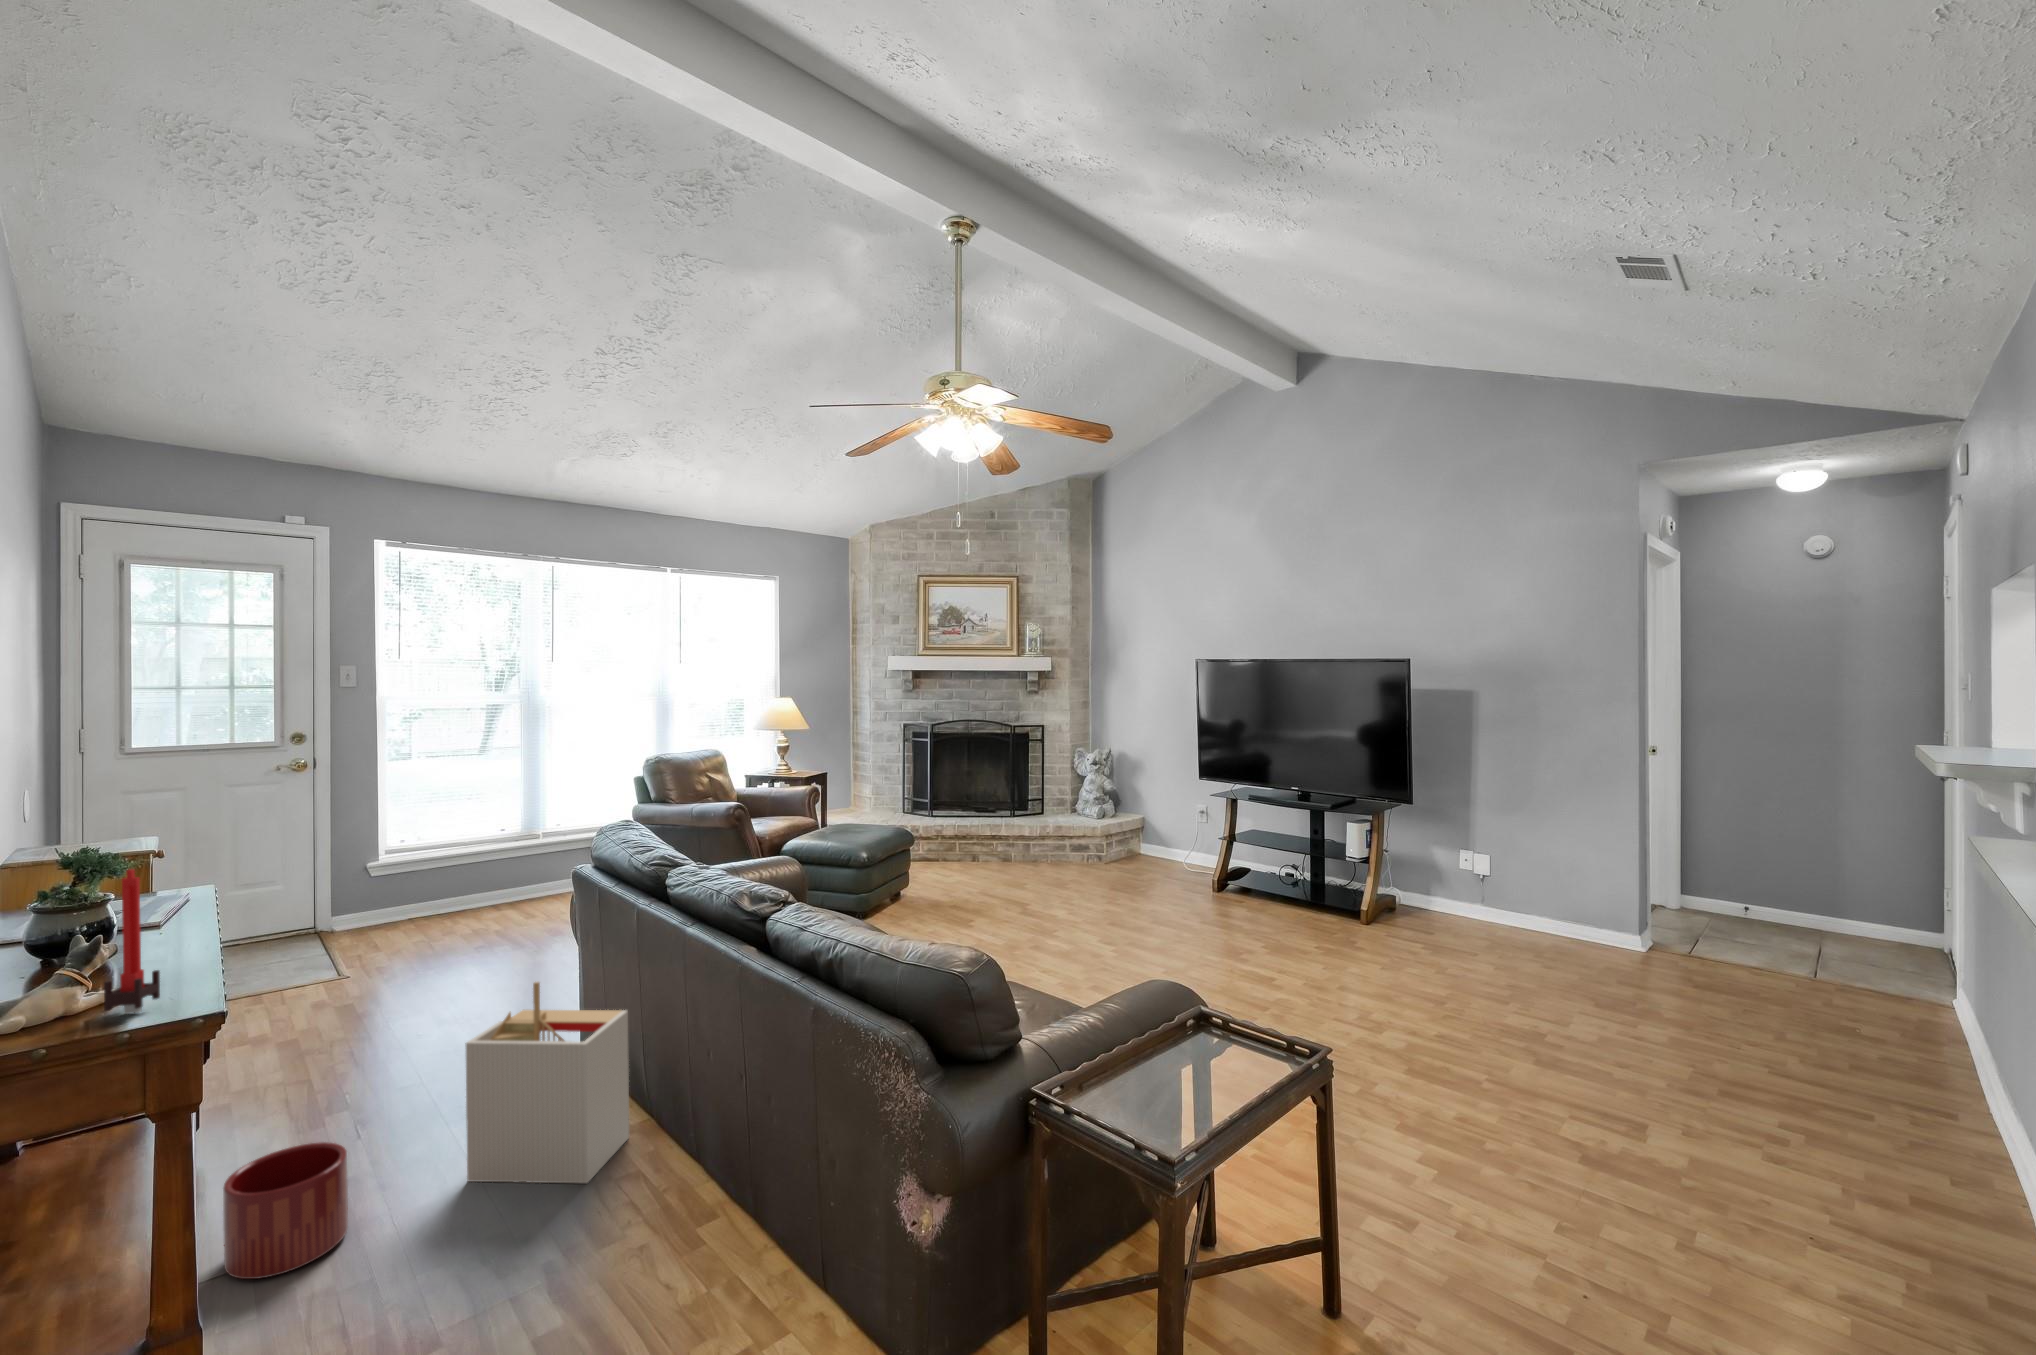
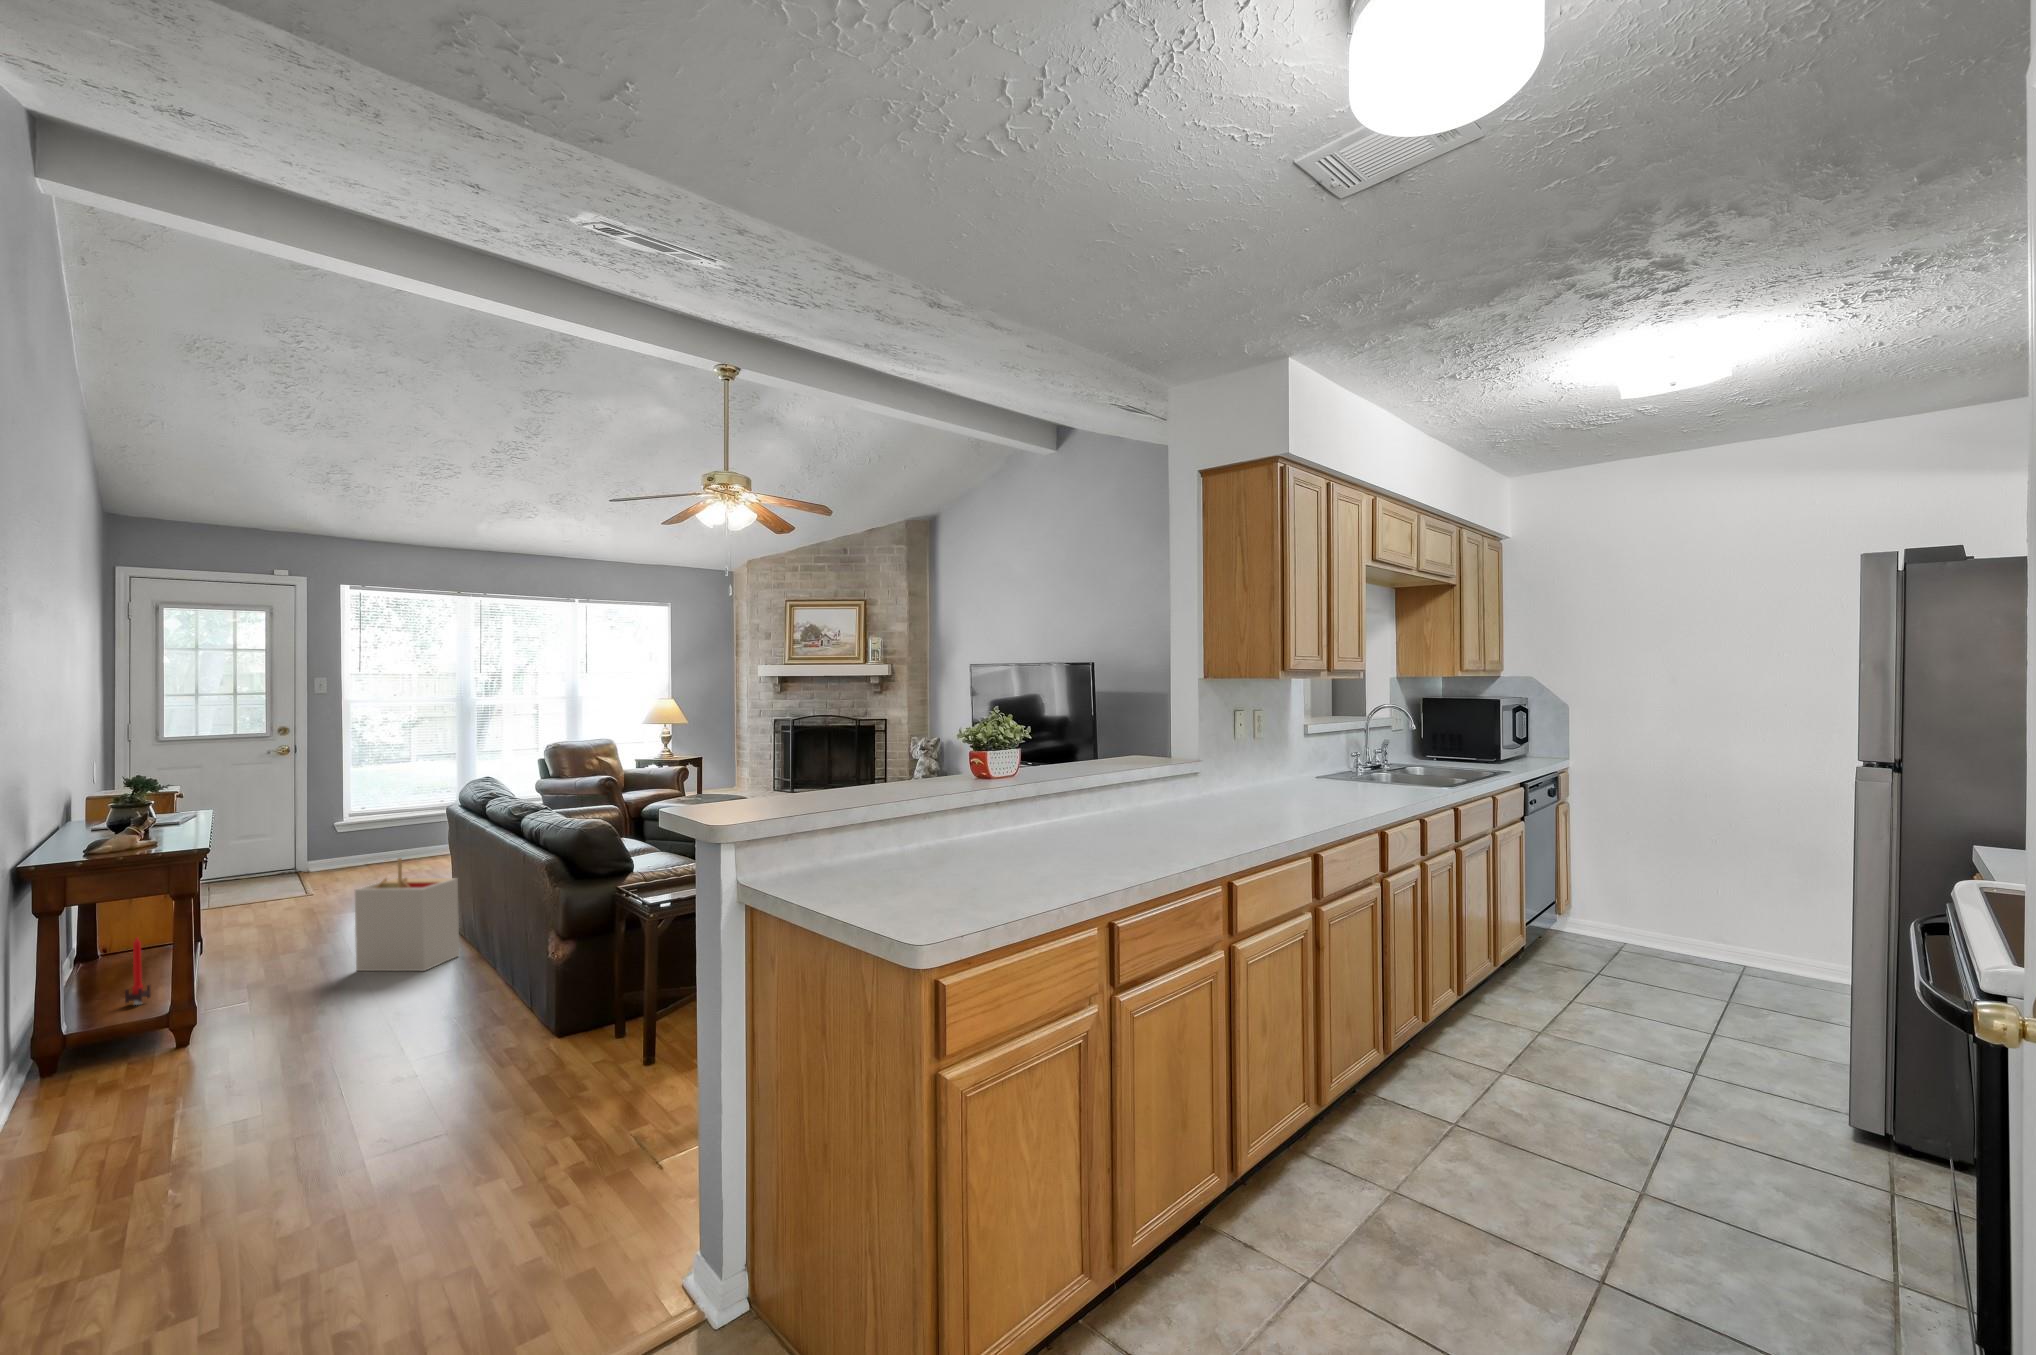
candle: present [104,869,160,1014] -> present [125,938,151,1005]
planter: present [223,1142,348,1279] -> none [214,939,284,1000]

